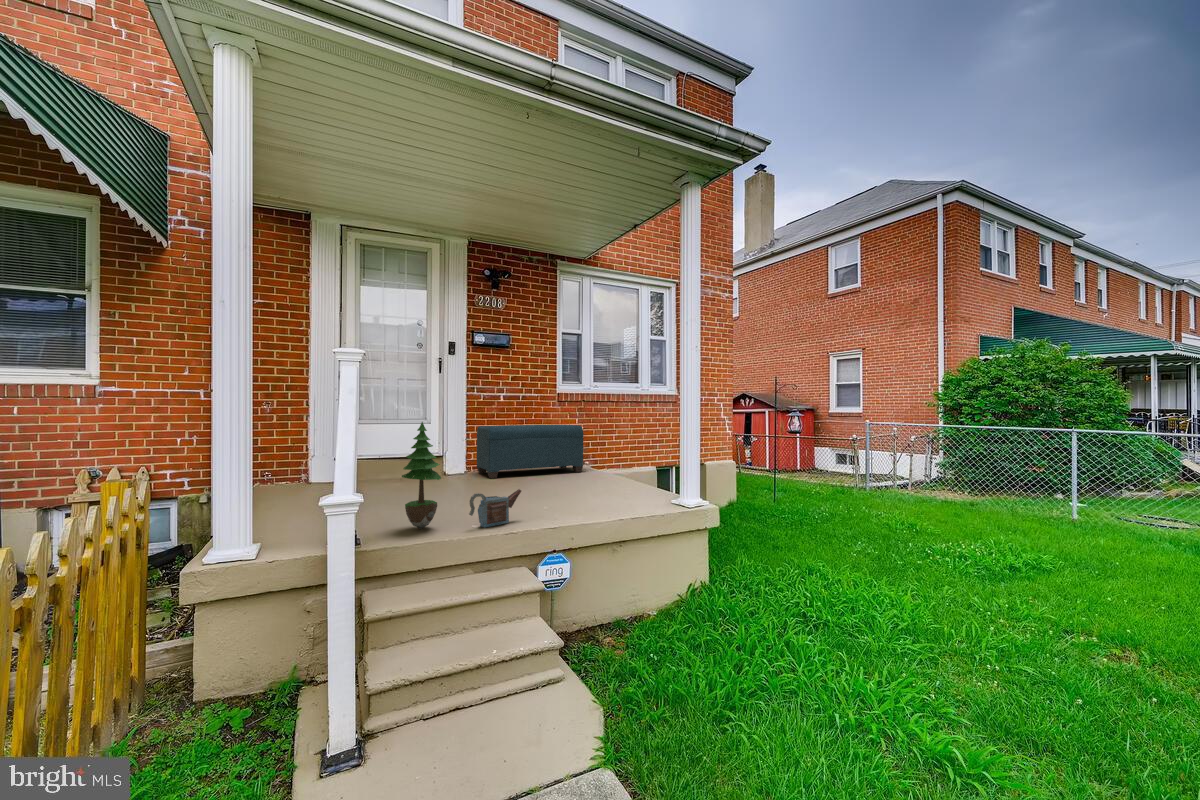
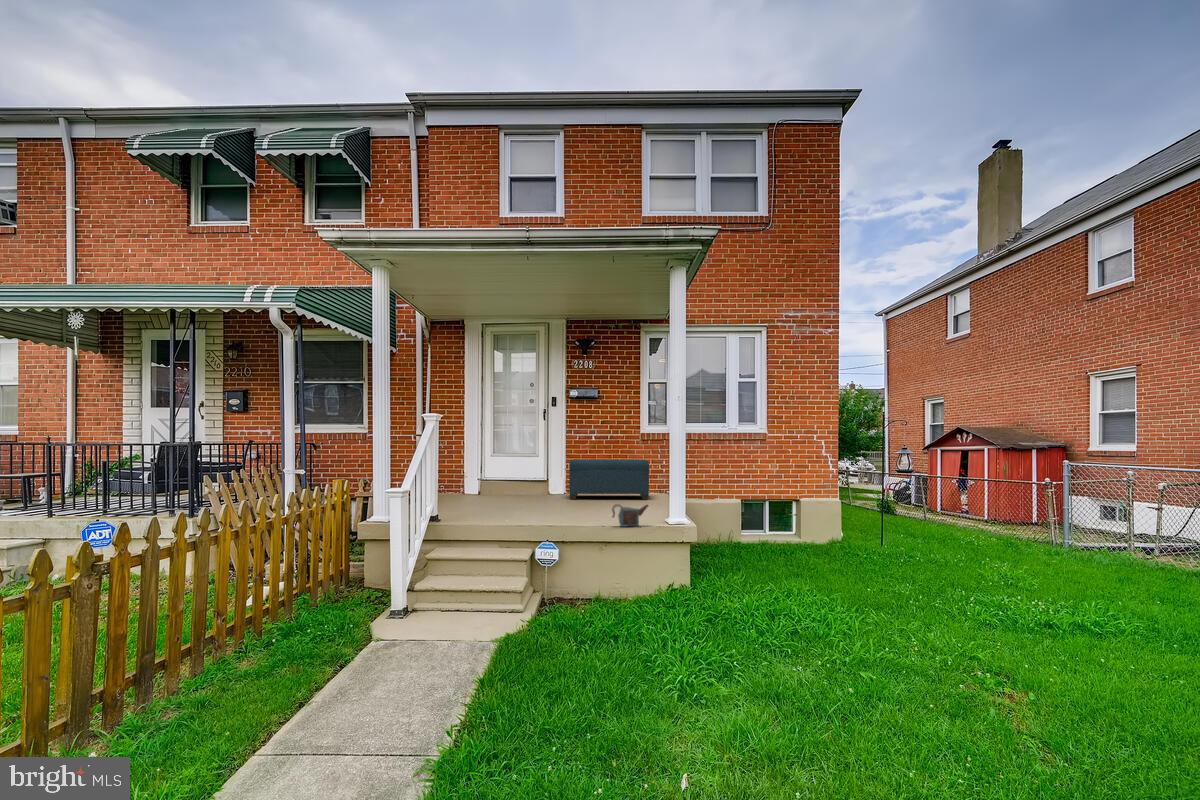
potted tree: present [402,422,441,529] -> none [457,457,480,522]
watering can: present [469,489,521,528] -> present [612,504,648,527]

